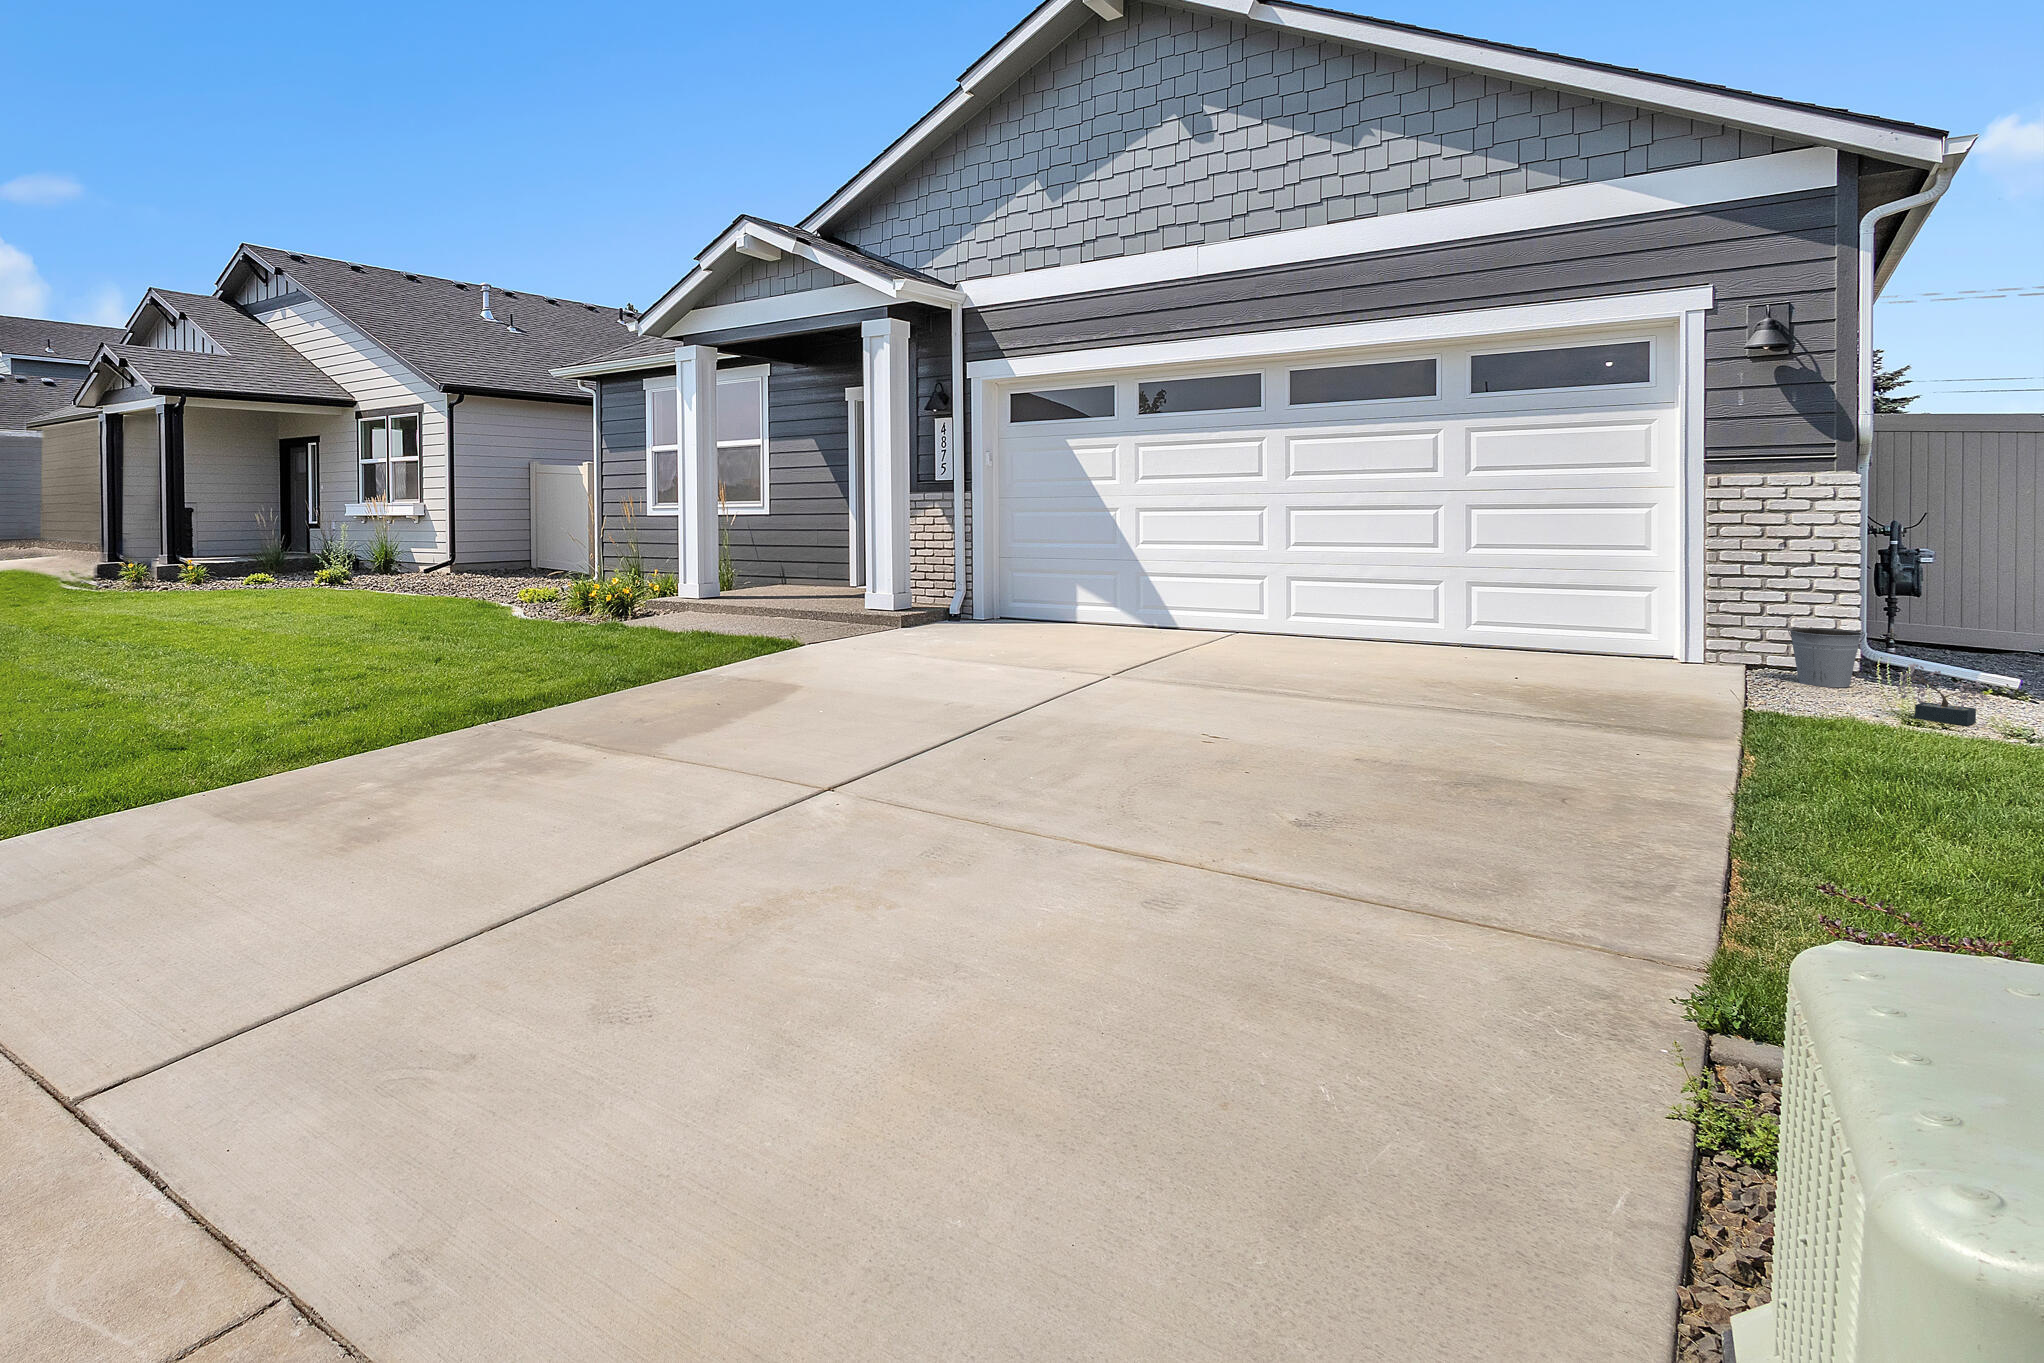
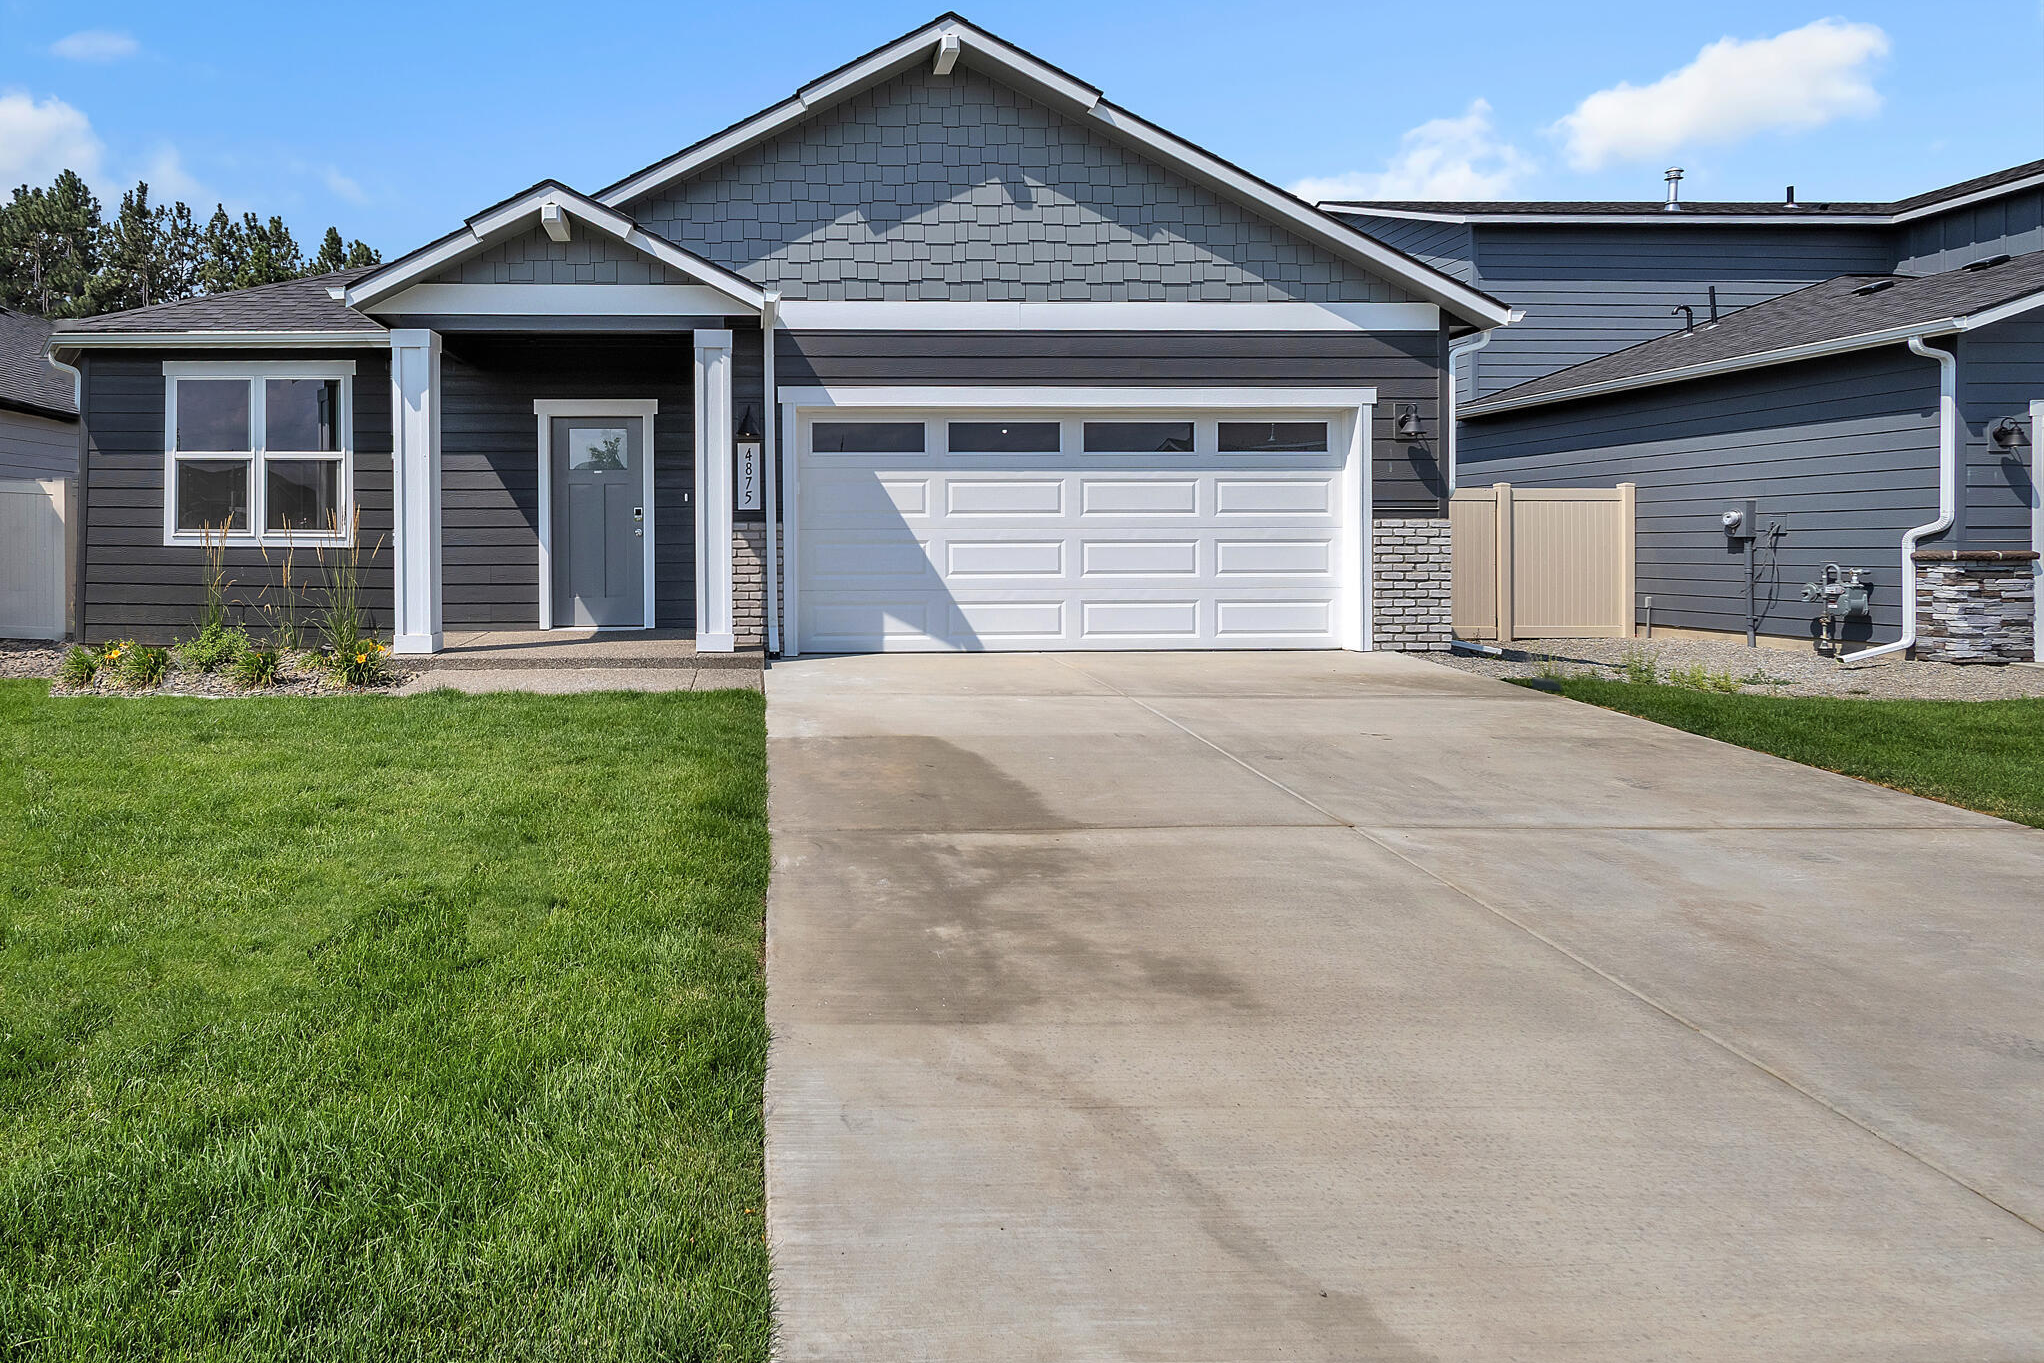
bucket: present [1787,628,1865,687] -> none [1422,631,1464,671]

